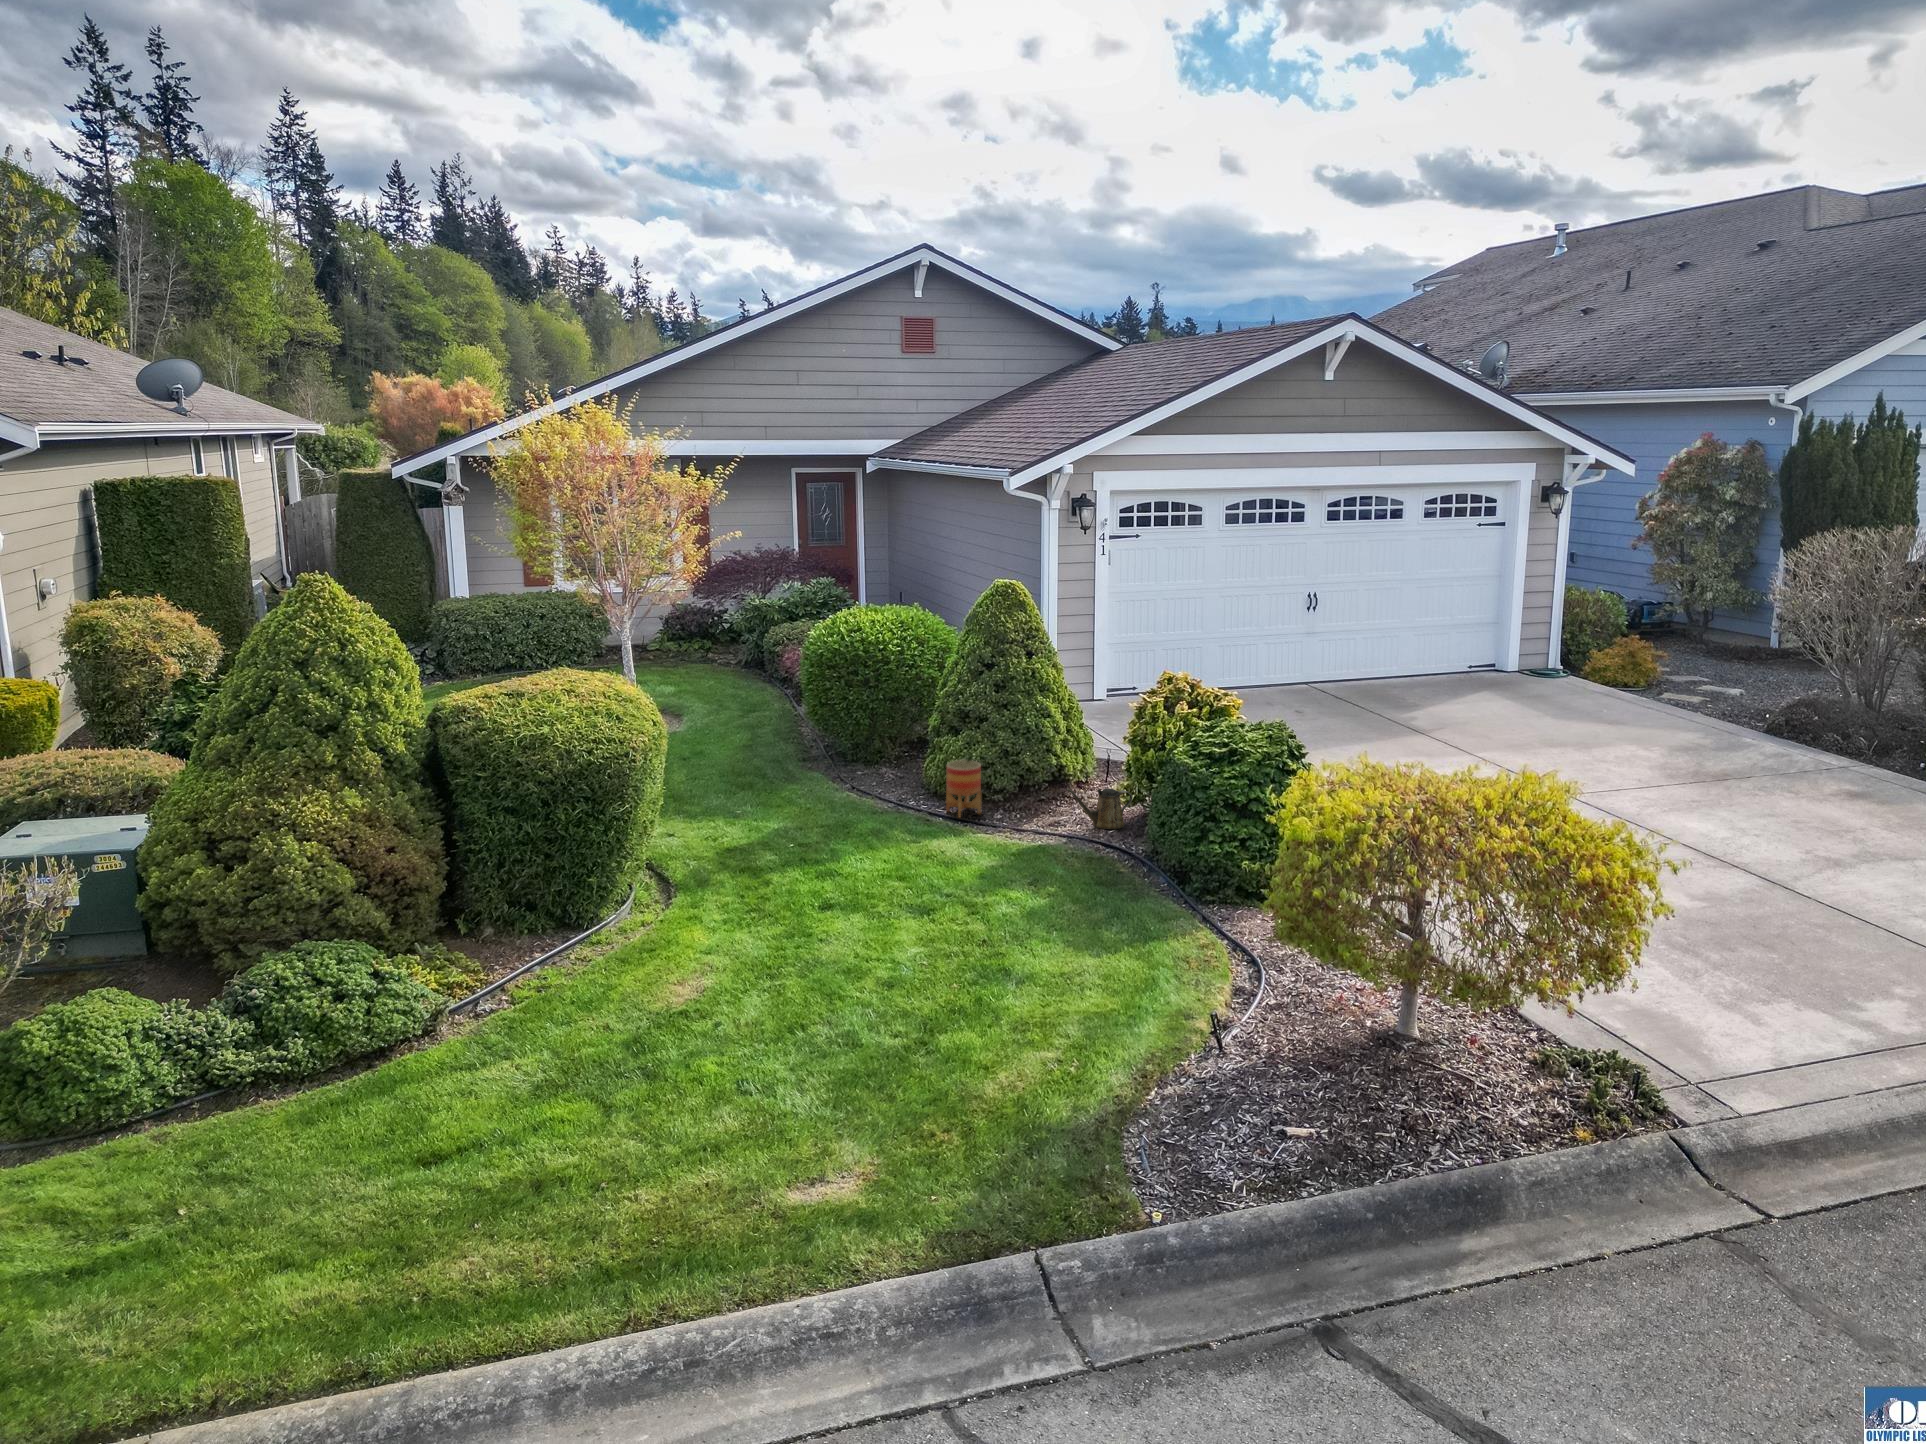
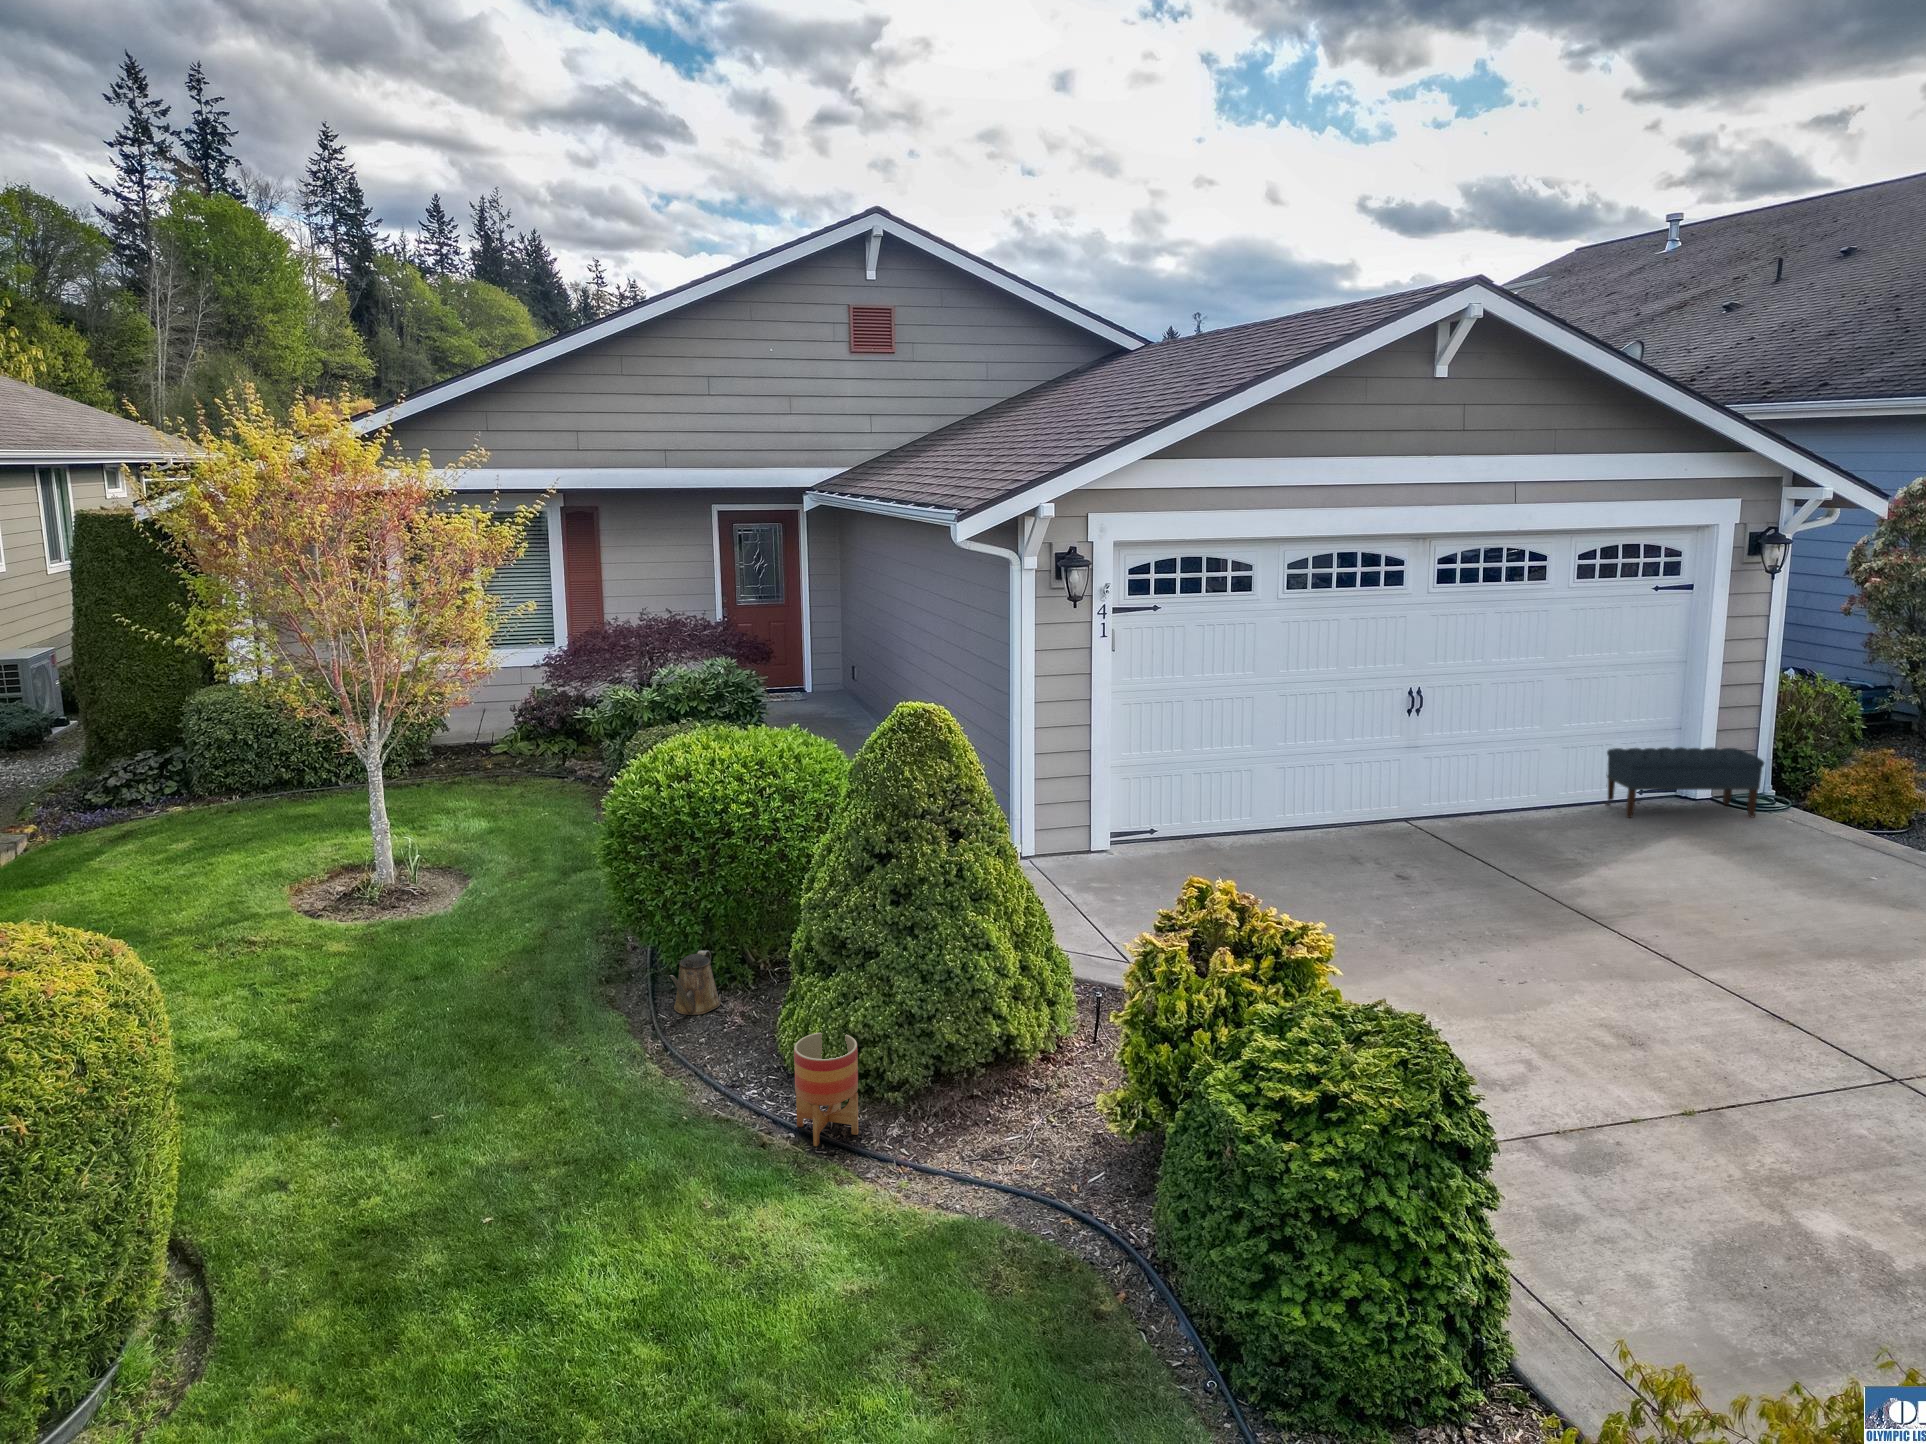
bench: none [1445,636,1551,683] -> present [1606,747,1764,818]
watering can: present [1066,789,1132,829] -> present [668,950,721,1015]

